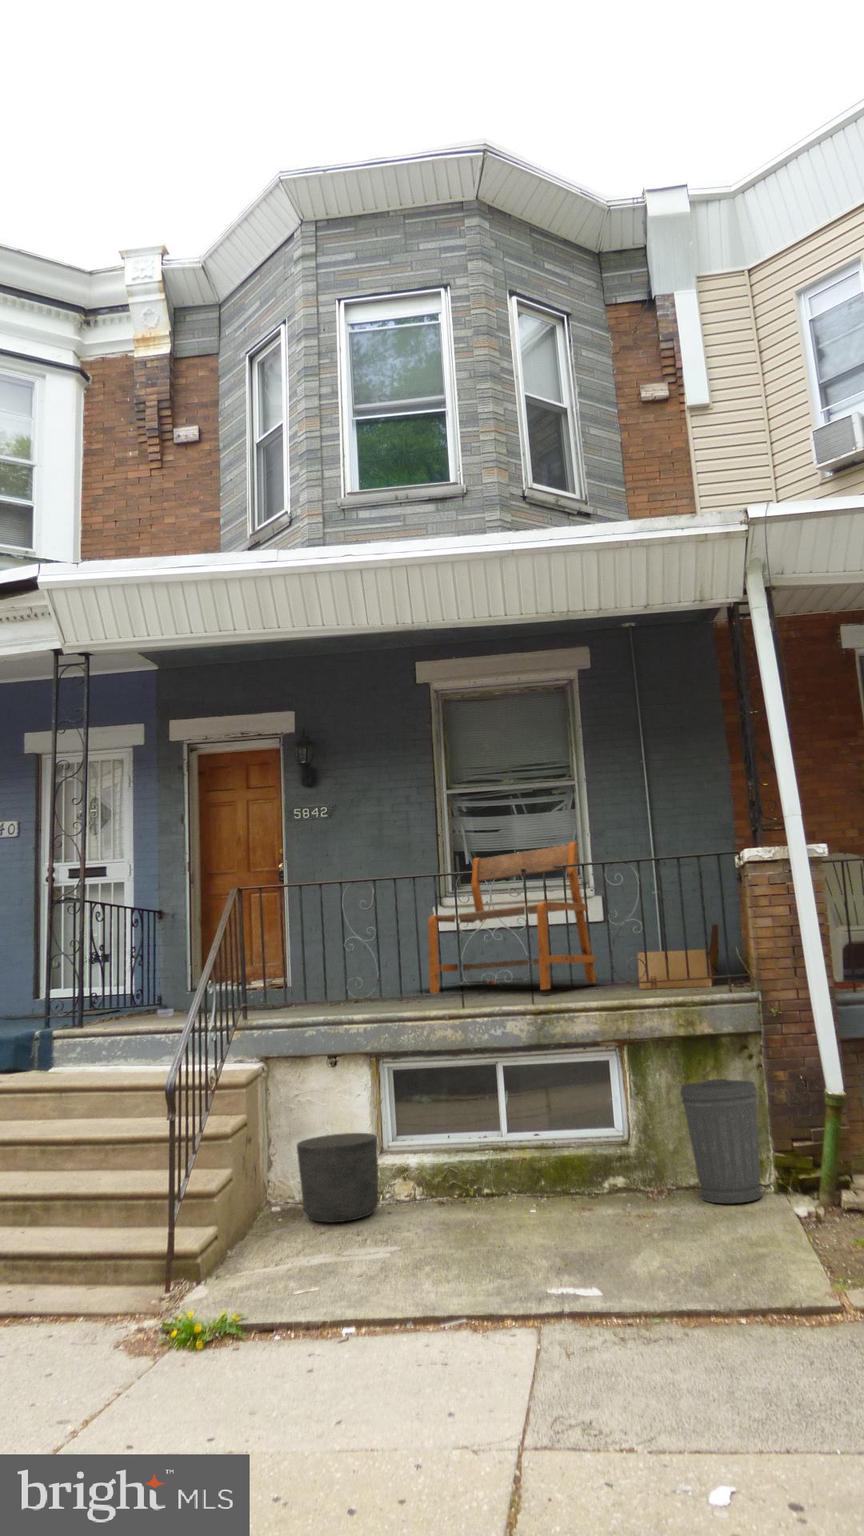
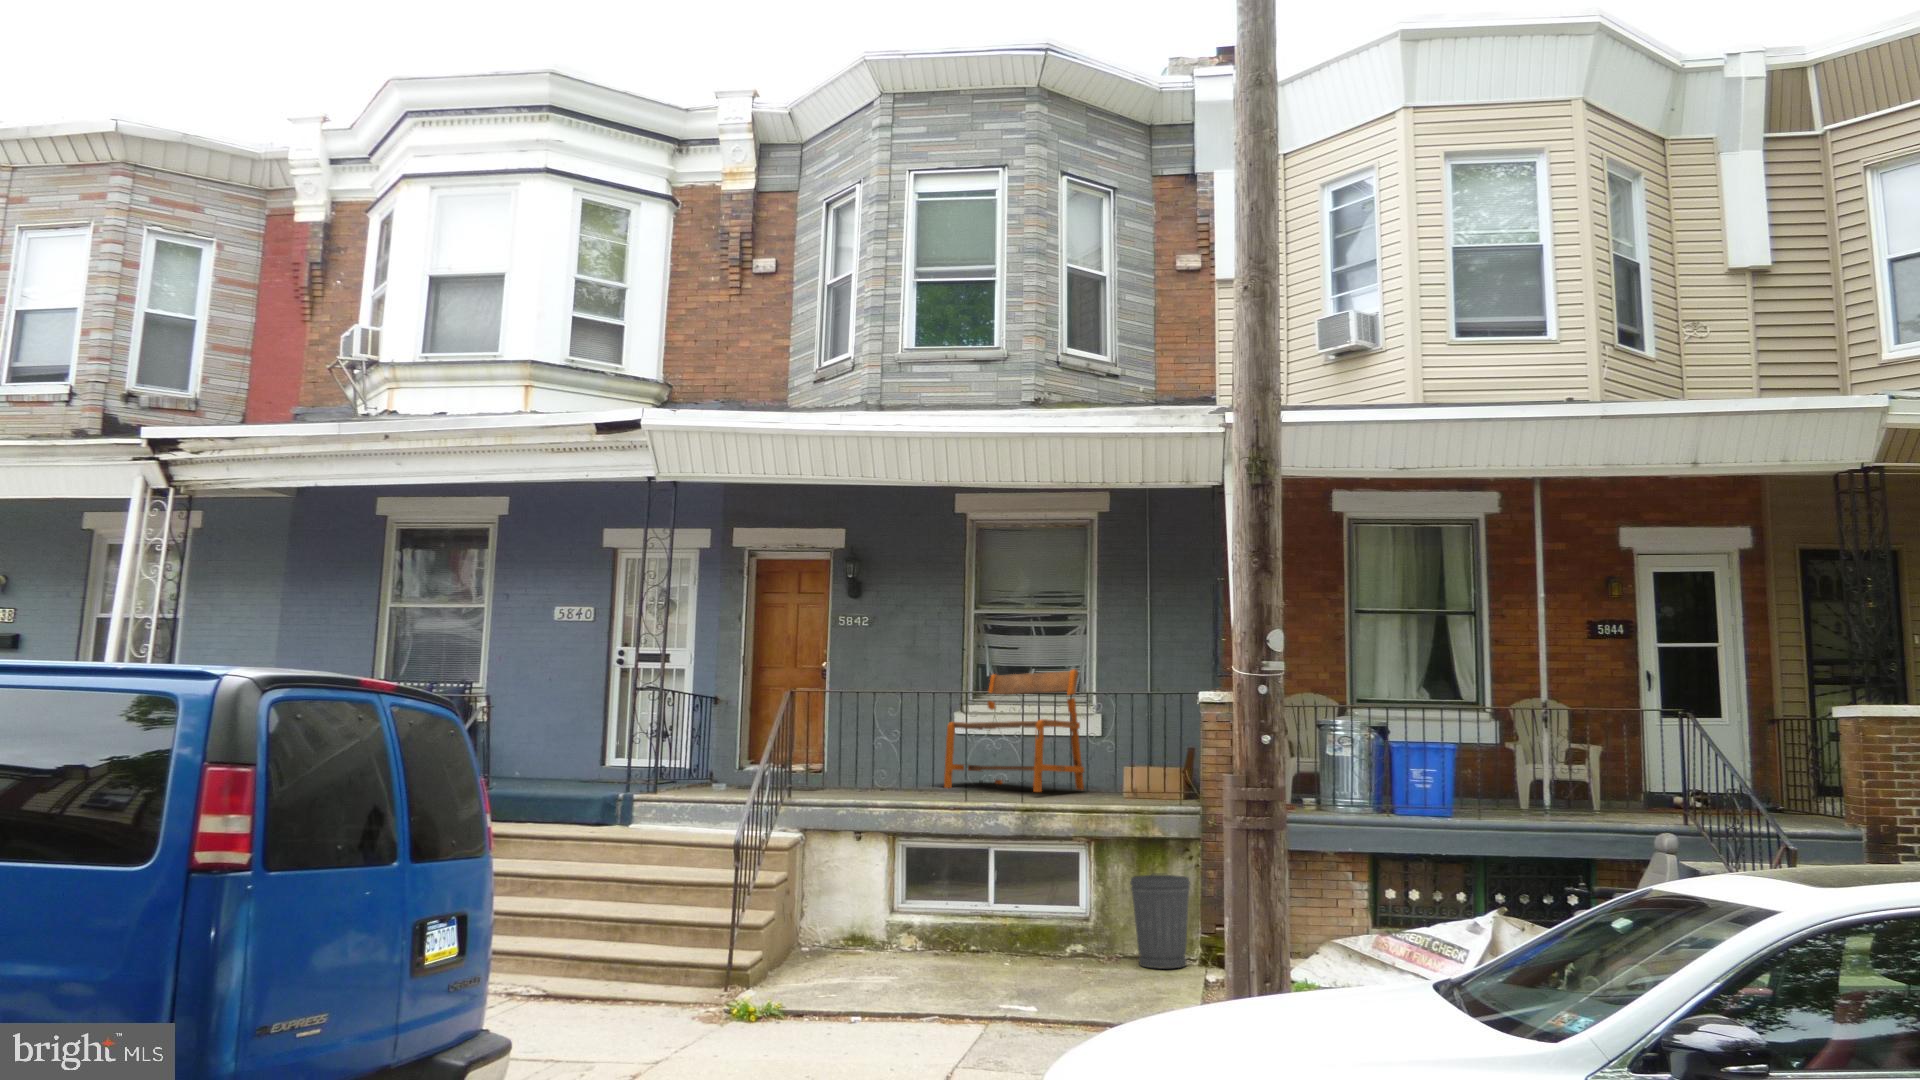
planter: present [297,1133,379,1222] -> none [825,894,889,960]

